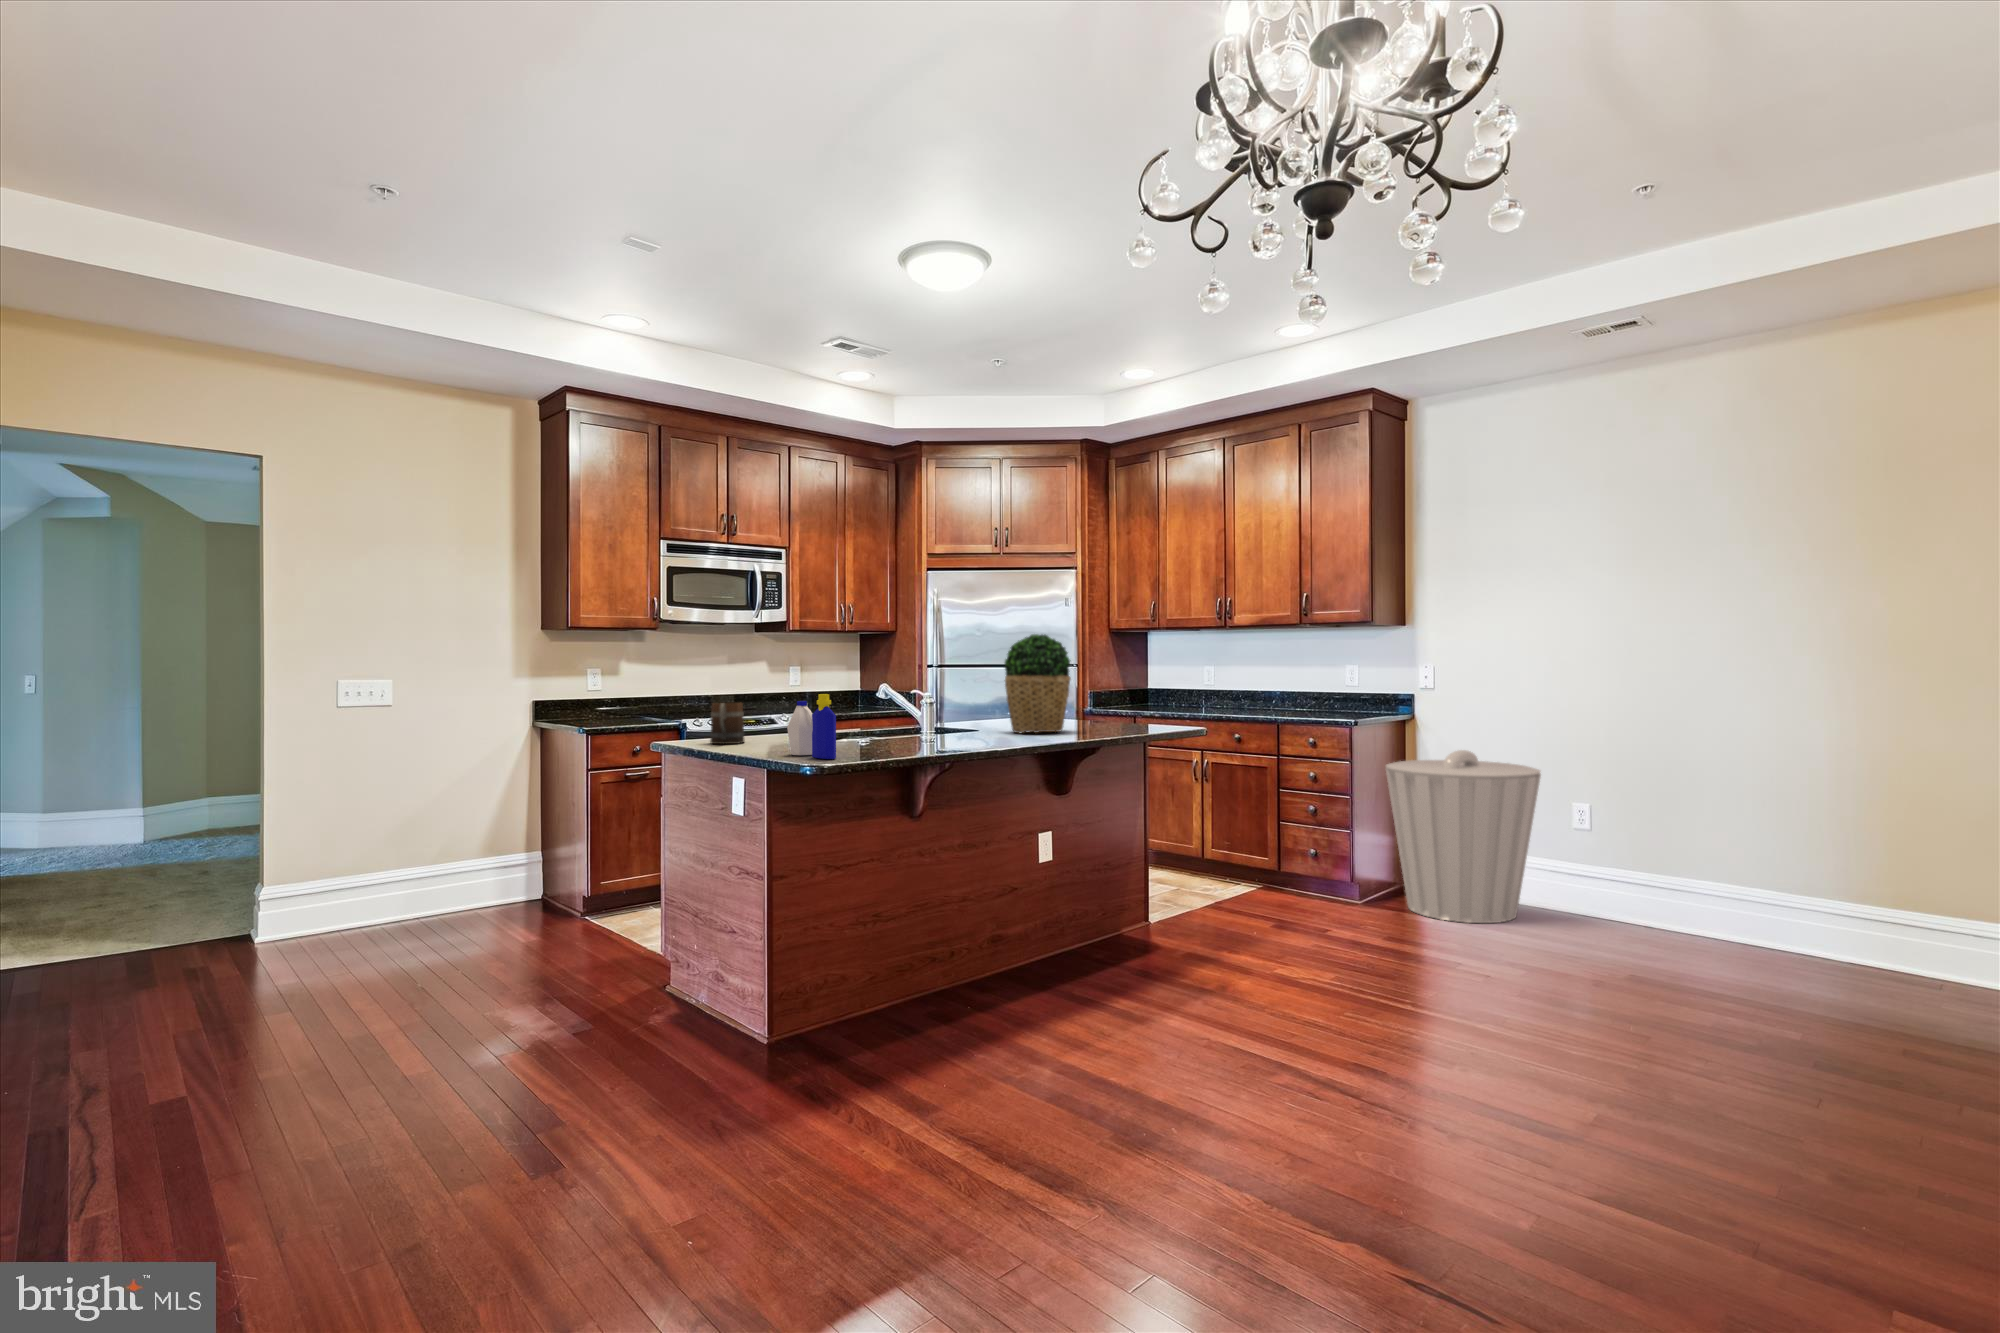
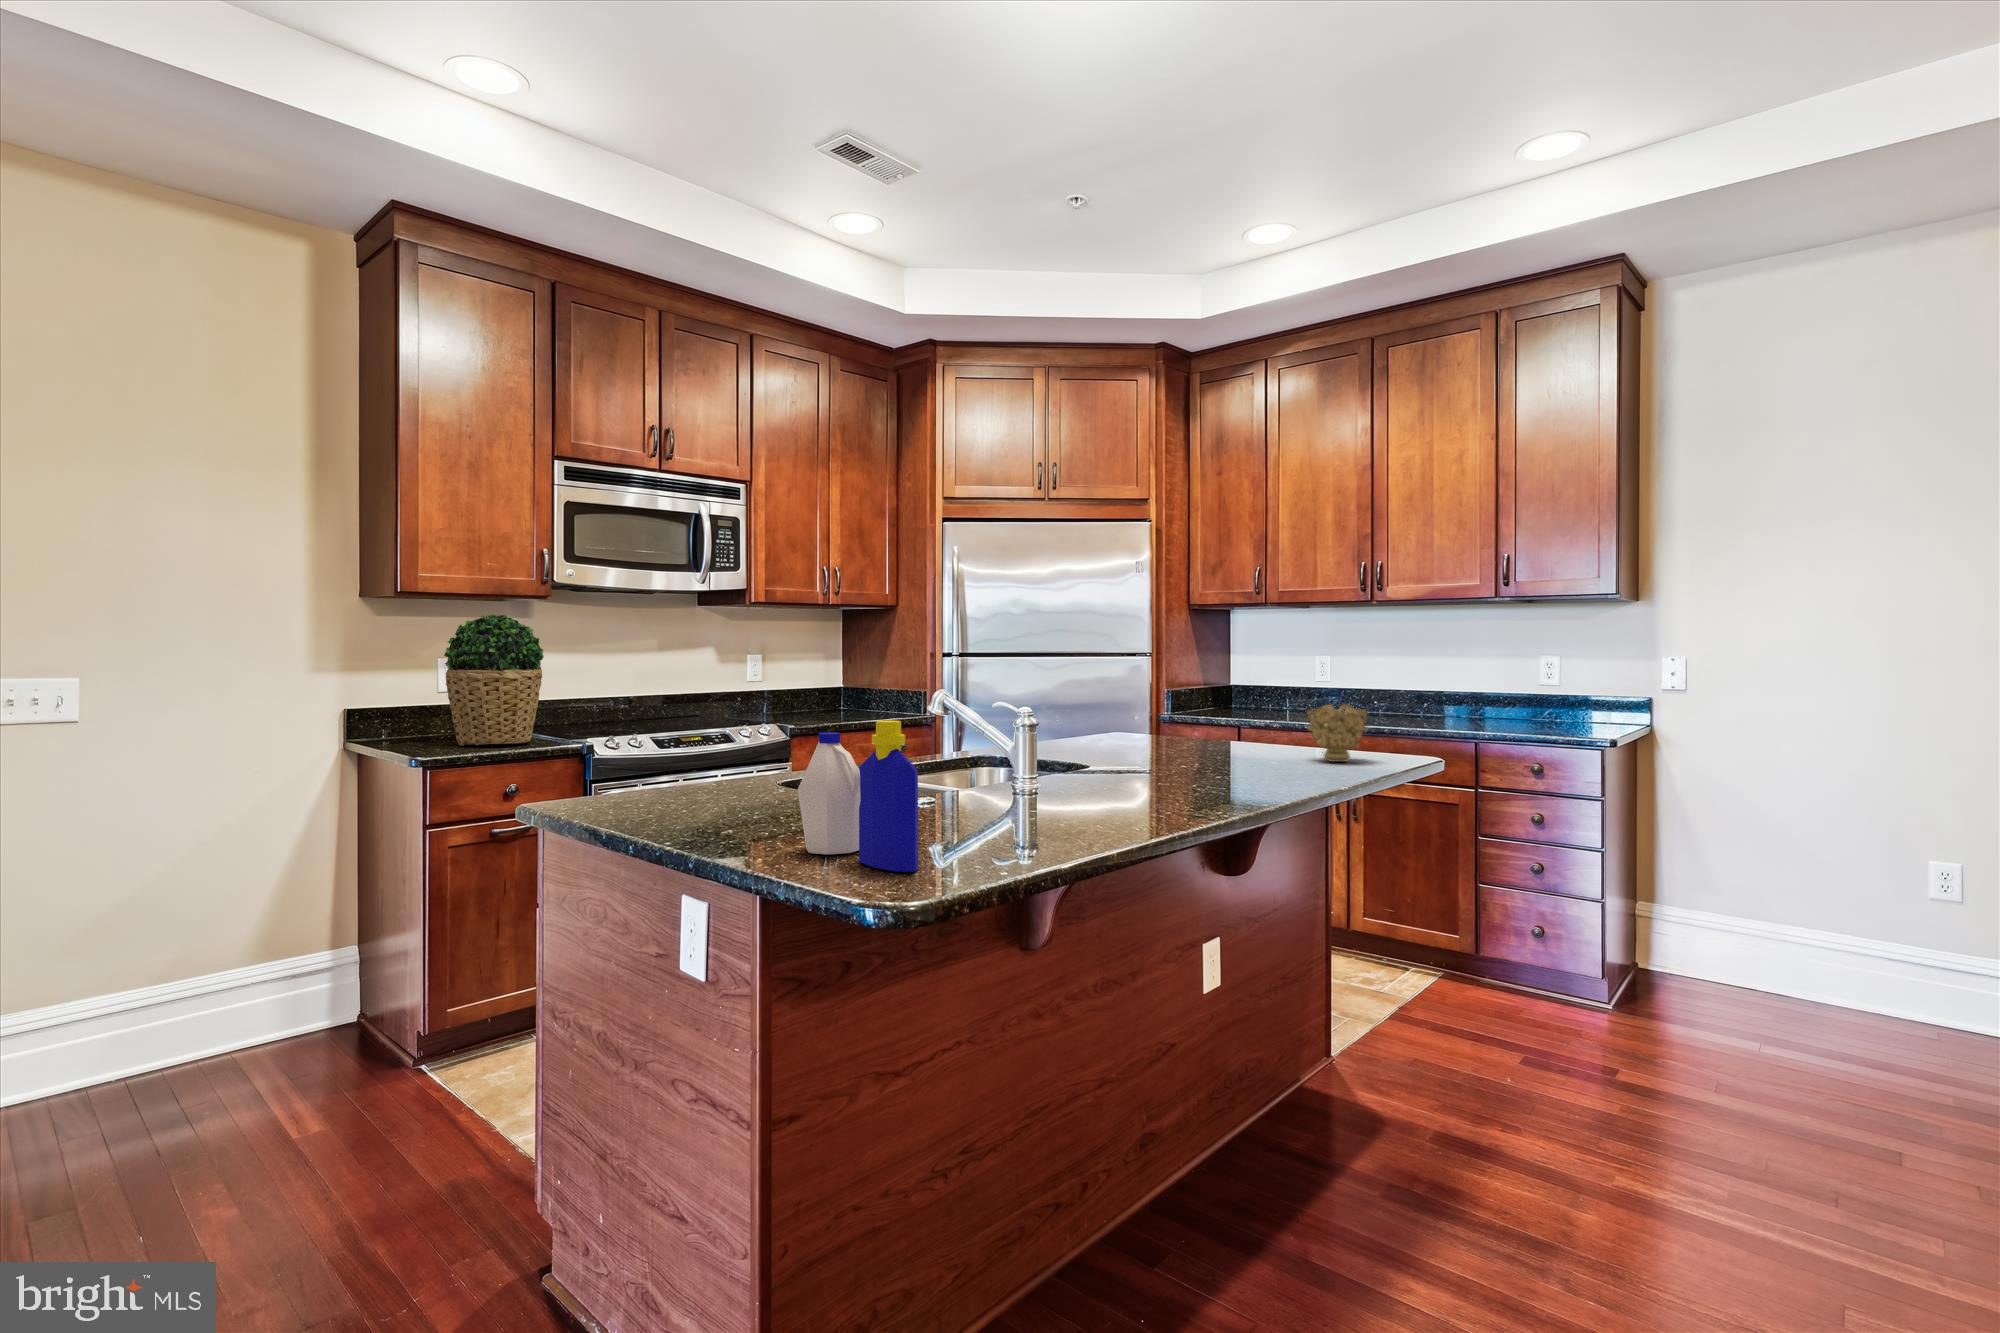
potted plant: present [1005,634,1071,733] -> present [444,614,544,746]
decorative bowl: none [1107,695,1143,729] -> present [1307,704,1368,762]
mug: present [710,702,744,744] -> none [628,725,696,810]
trash can: present [1386,750,1541,923] -> none [1656,785,1927,1054]

